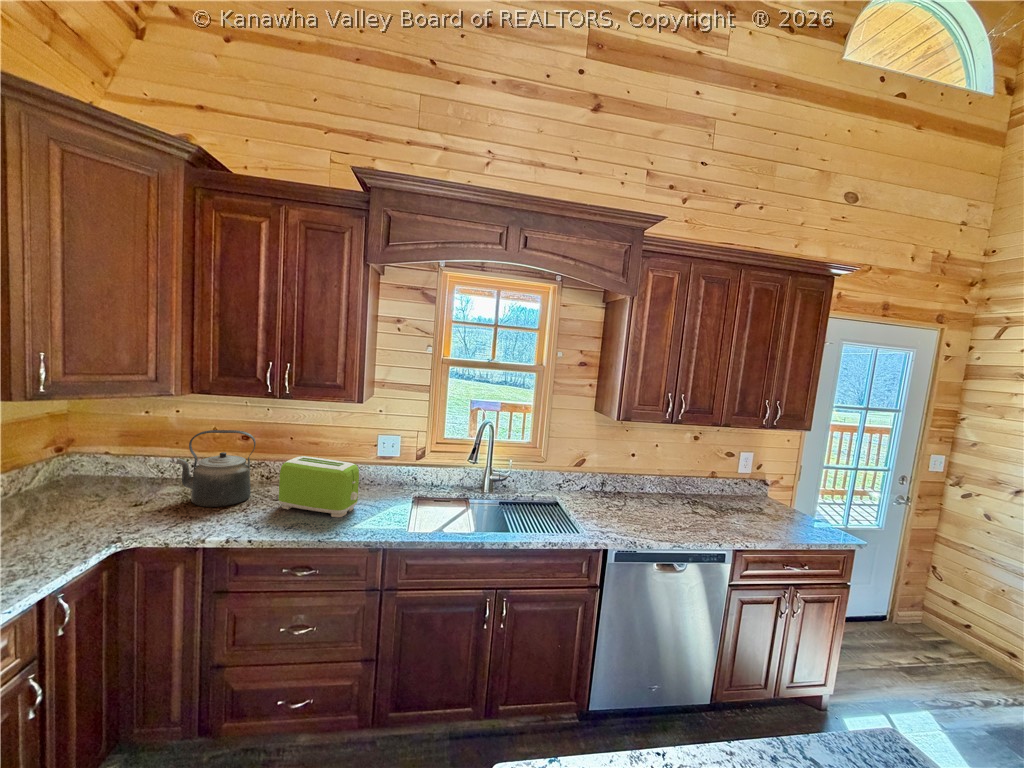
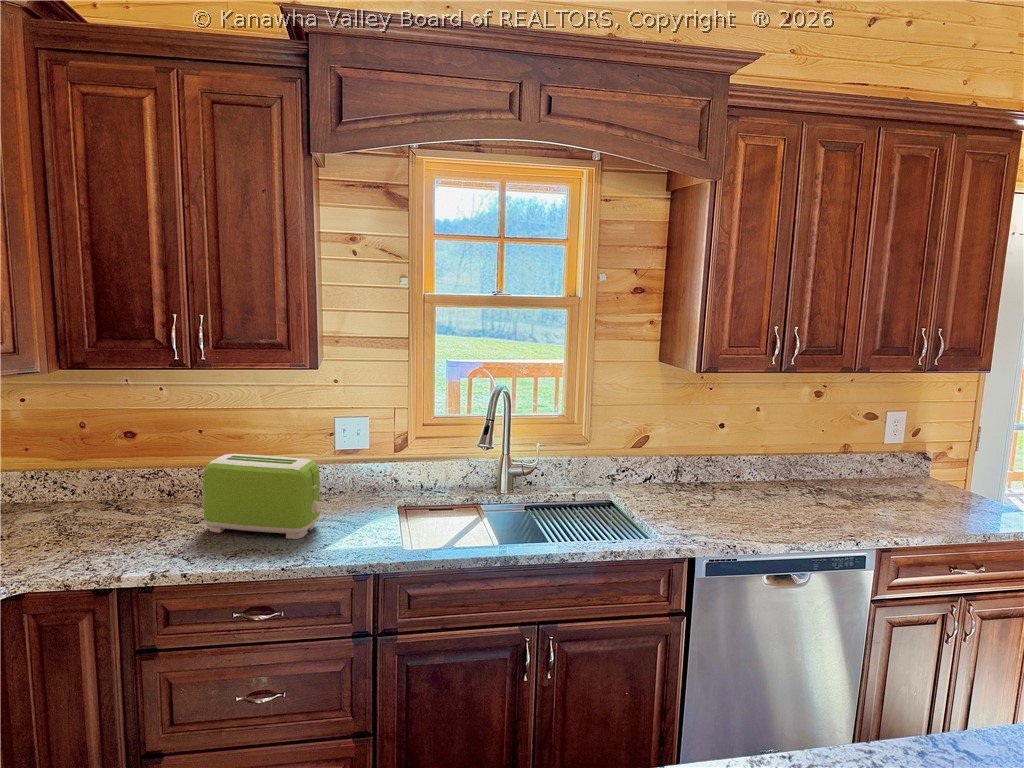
kettle: present [177,430,256,507] -> none [46,421,158,536]

